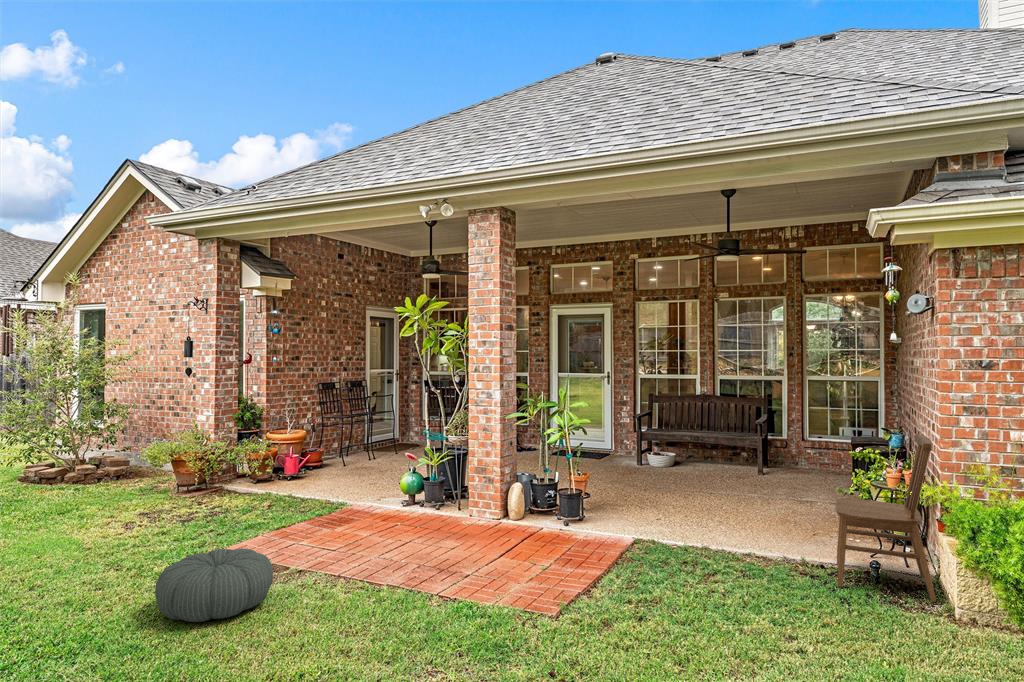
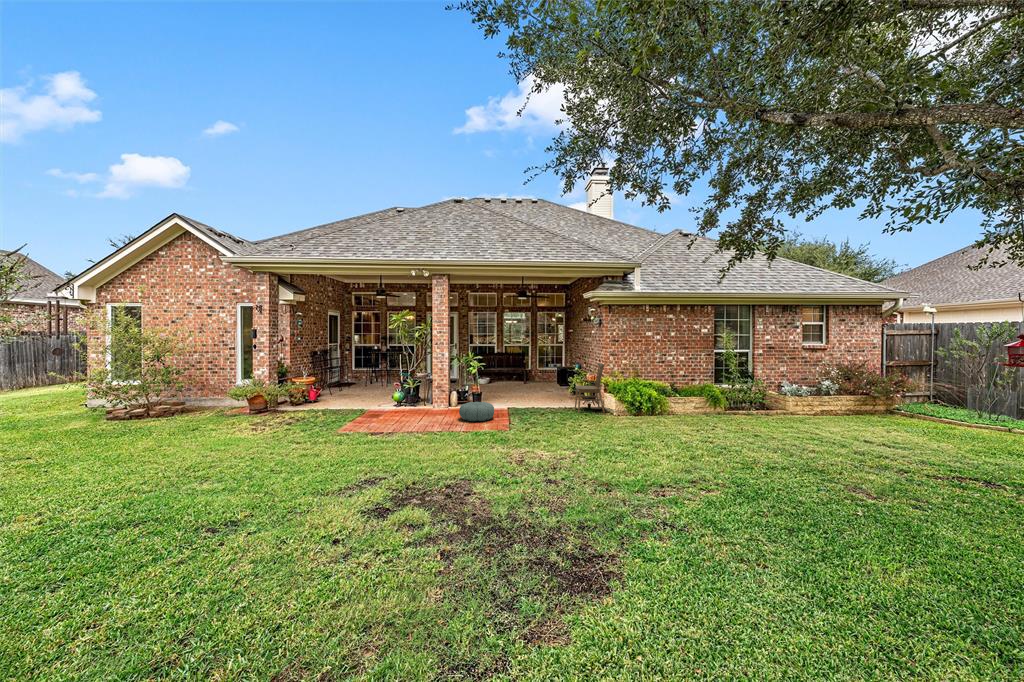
pouf: present [155,548,273,622] -> present [459,402,494,421]

